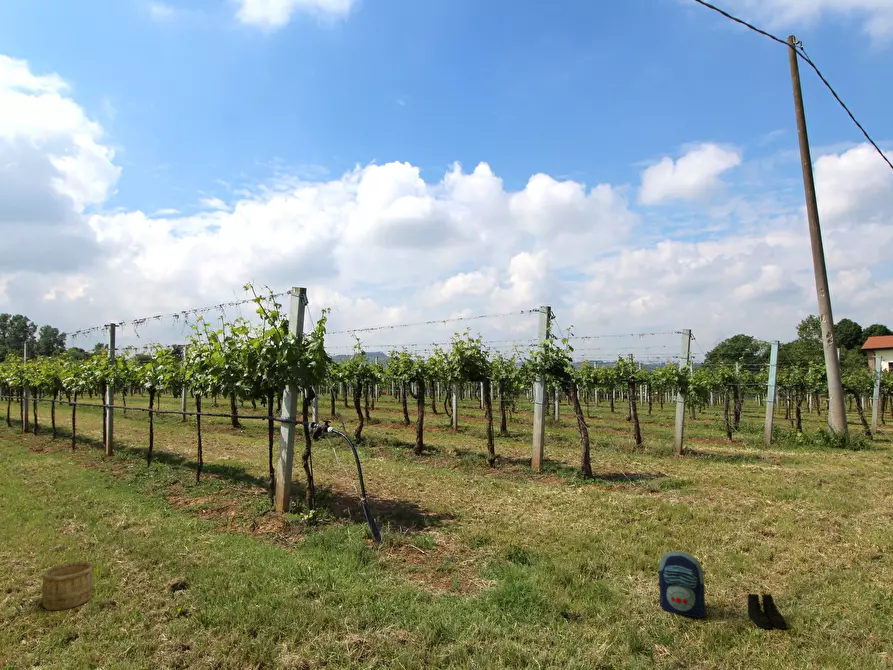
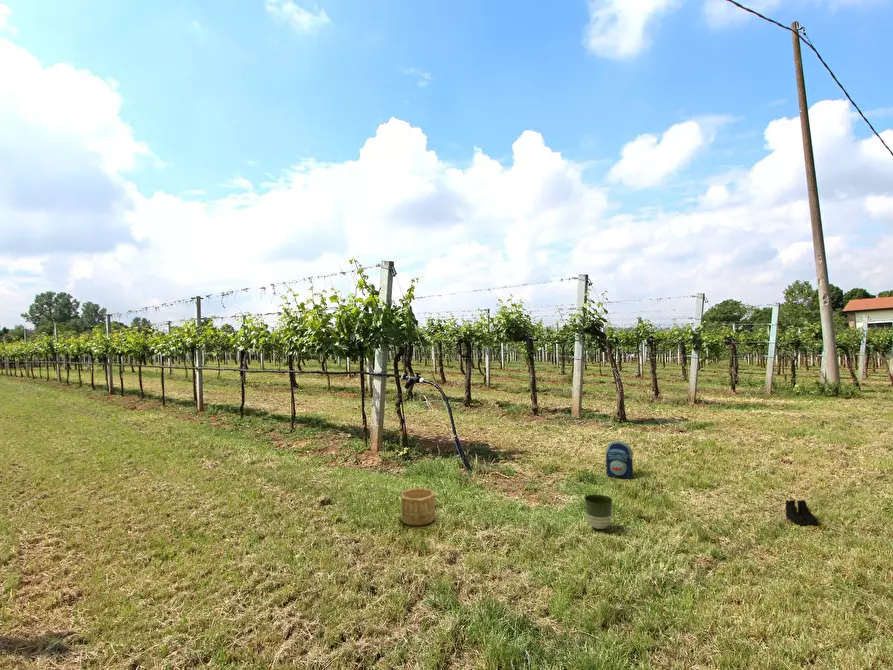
backpack: present [659,551,706,618] -> present [606,441,634,479]
wooden bucket: present [42,562,94,610] -> present [400,488,436,525]
planter: none [488,586,522,634] -> present [585,495,612,529]

